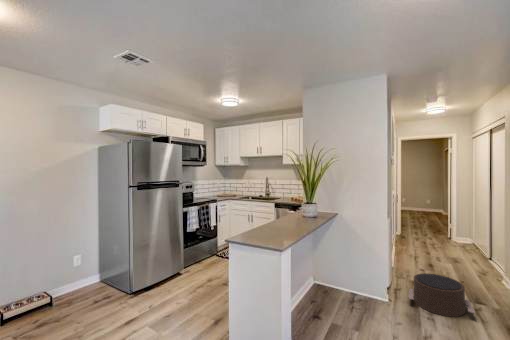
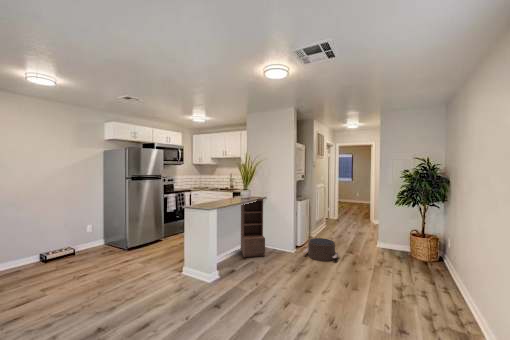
bookshelf: none [301,211,348,309] -> present [241,197,265,257]

